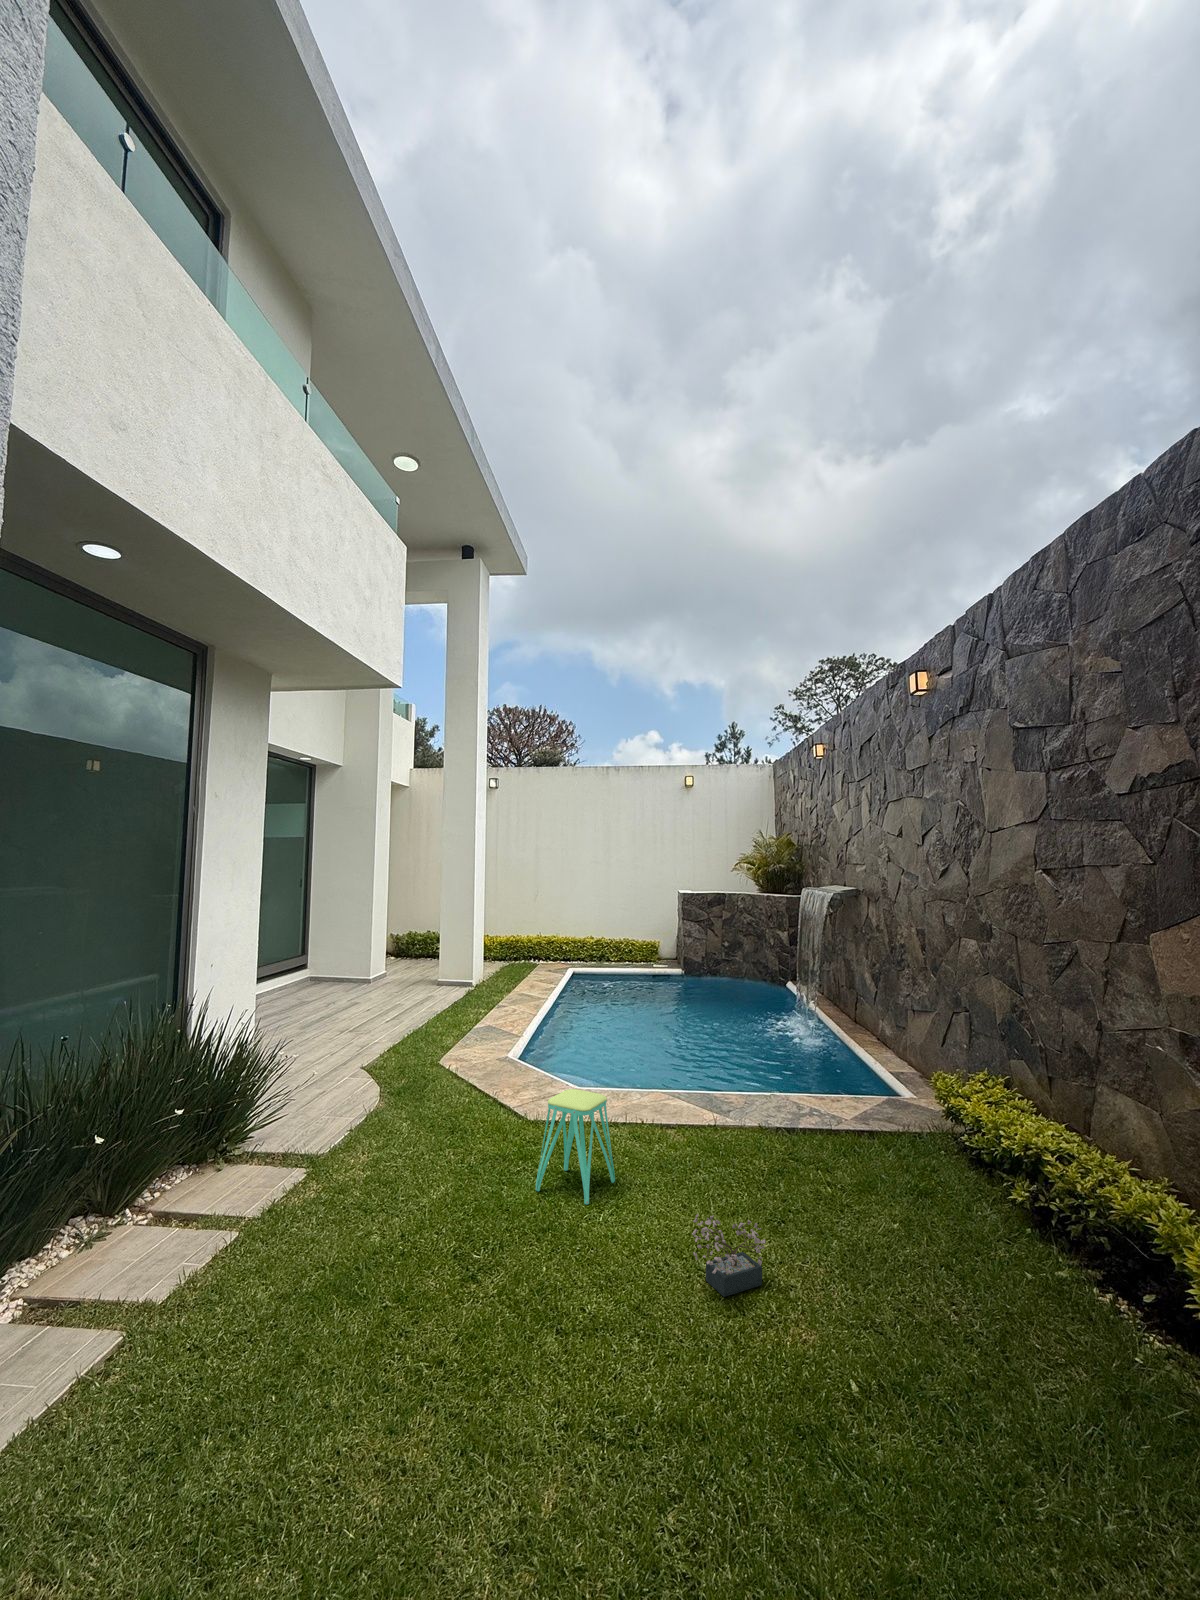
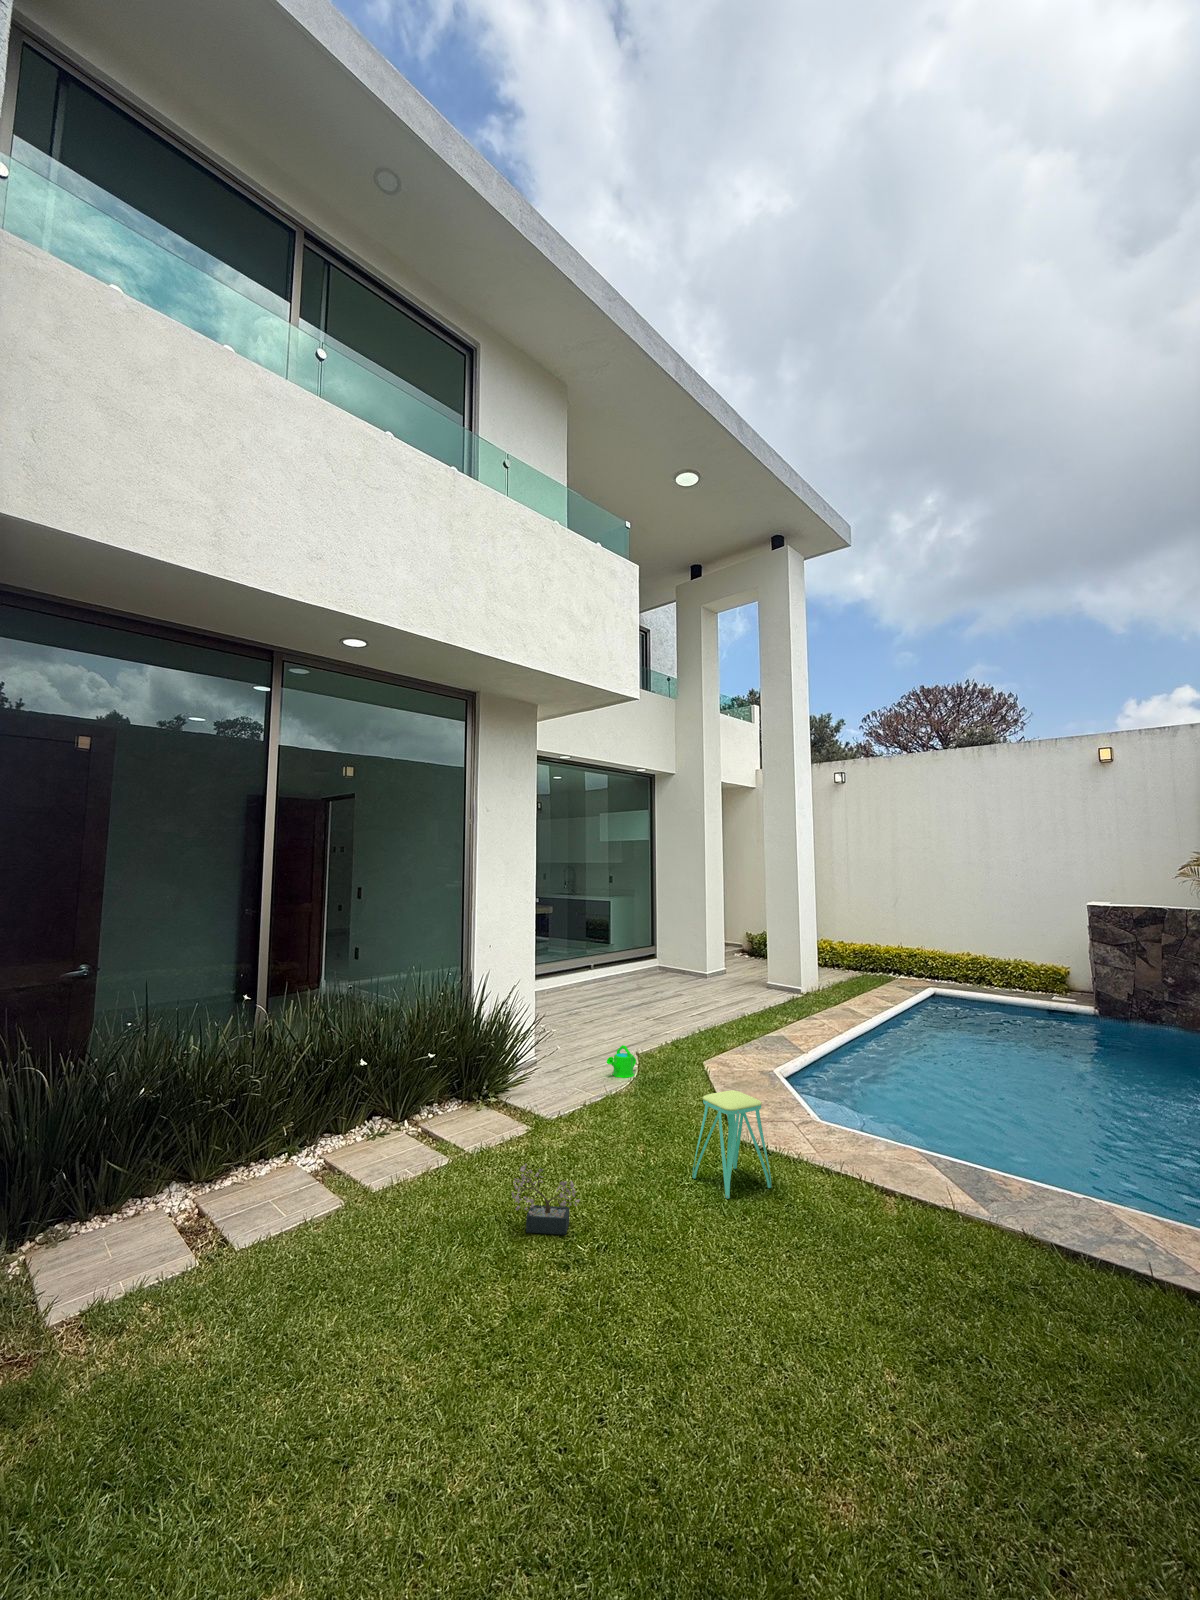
watering can: none [353,1059,380,1096] -> present [607,1045,636,1078]
decorative plant: present [692,1214,765,1297] -> present [512,1164,580,1235]

